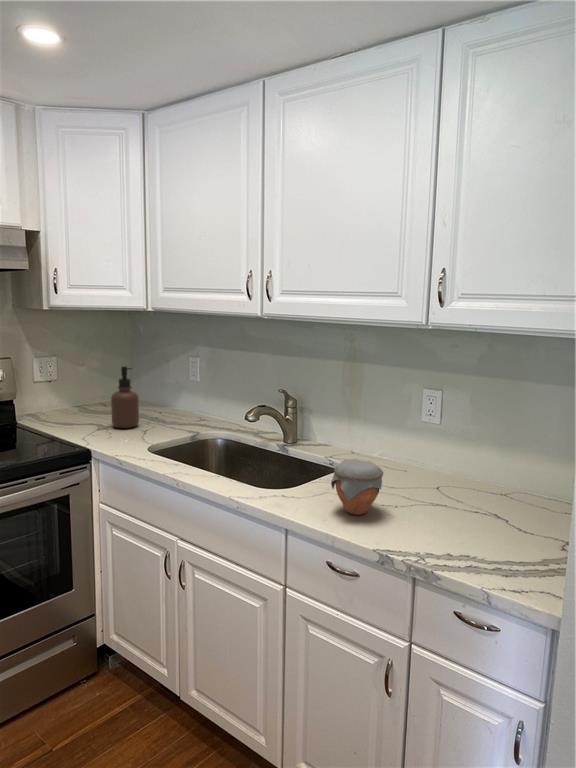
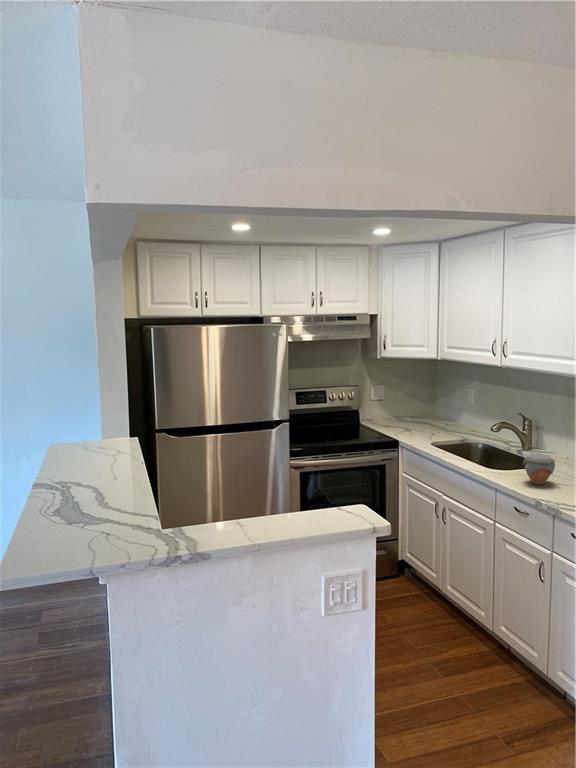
soap dispenser: present [111,366,139,428] -> none [414,393,430,431]

